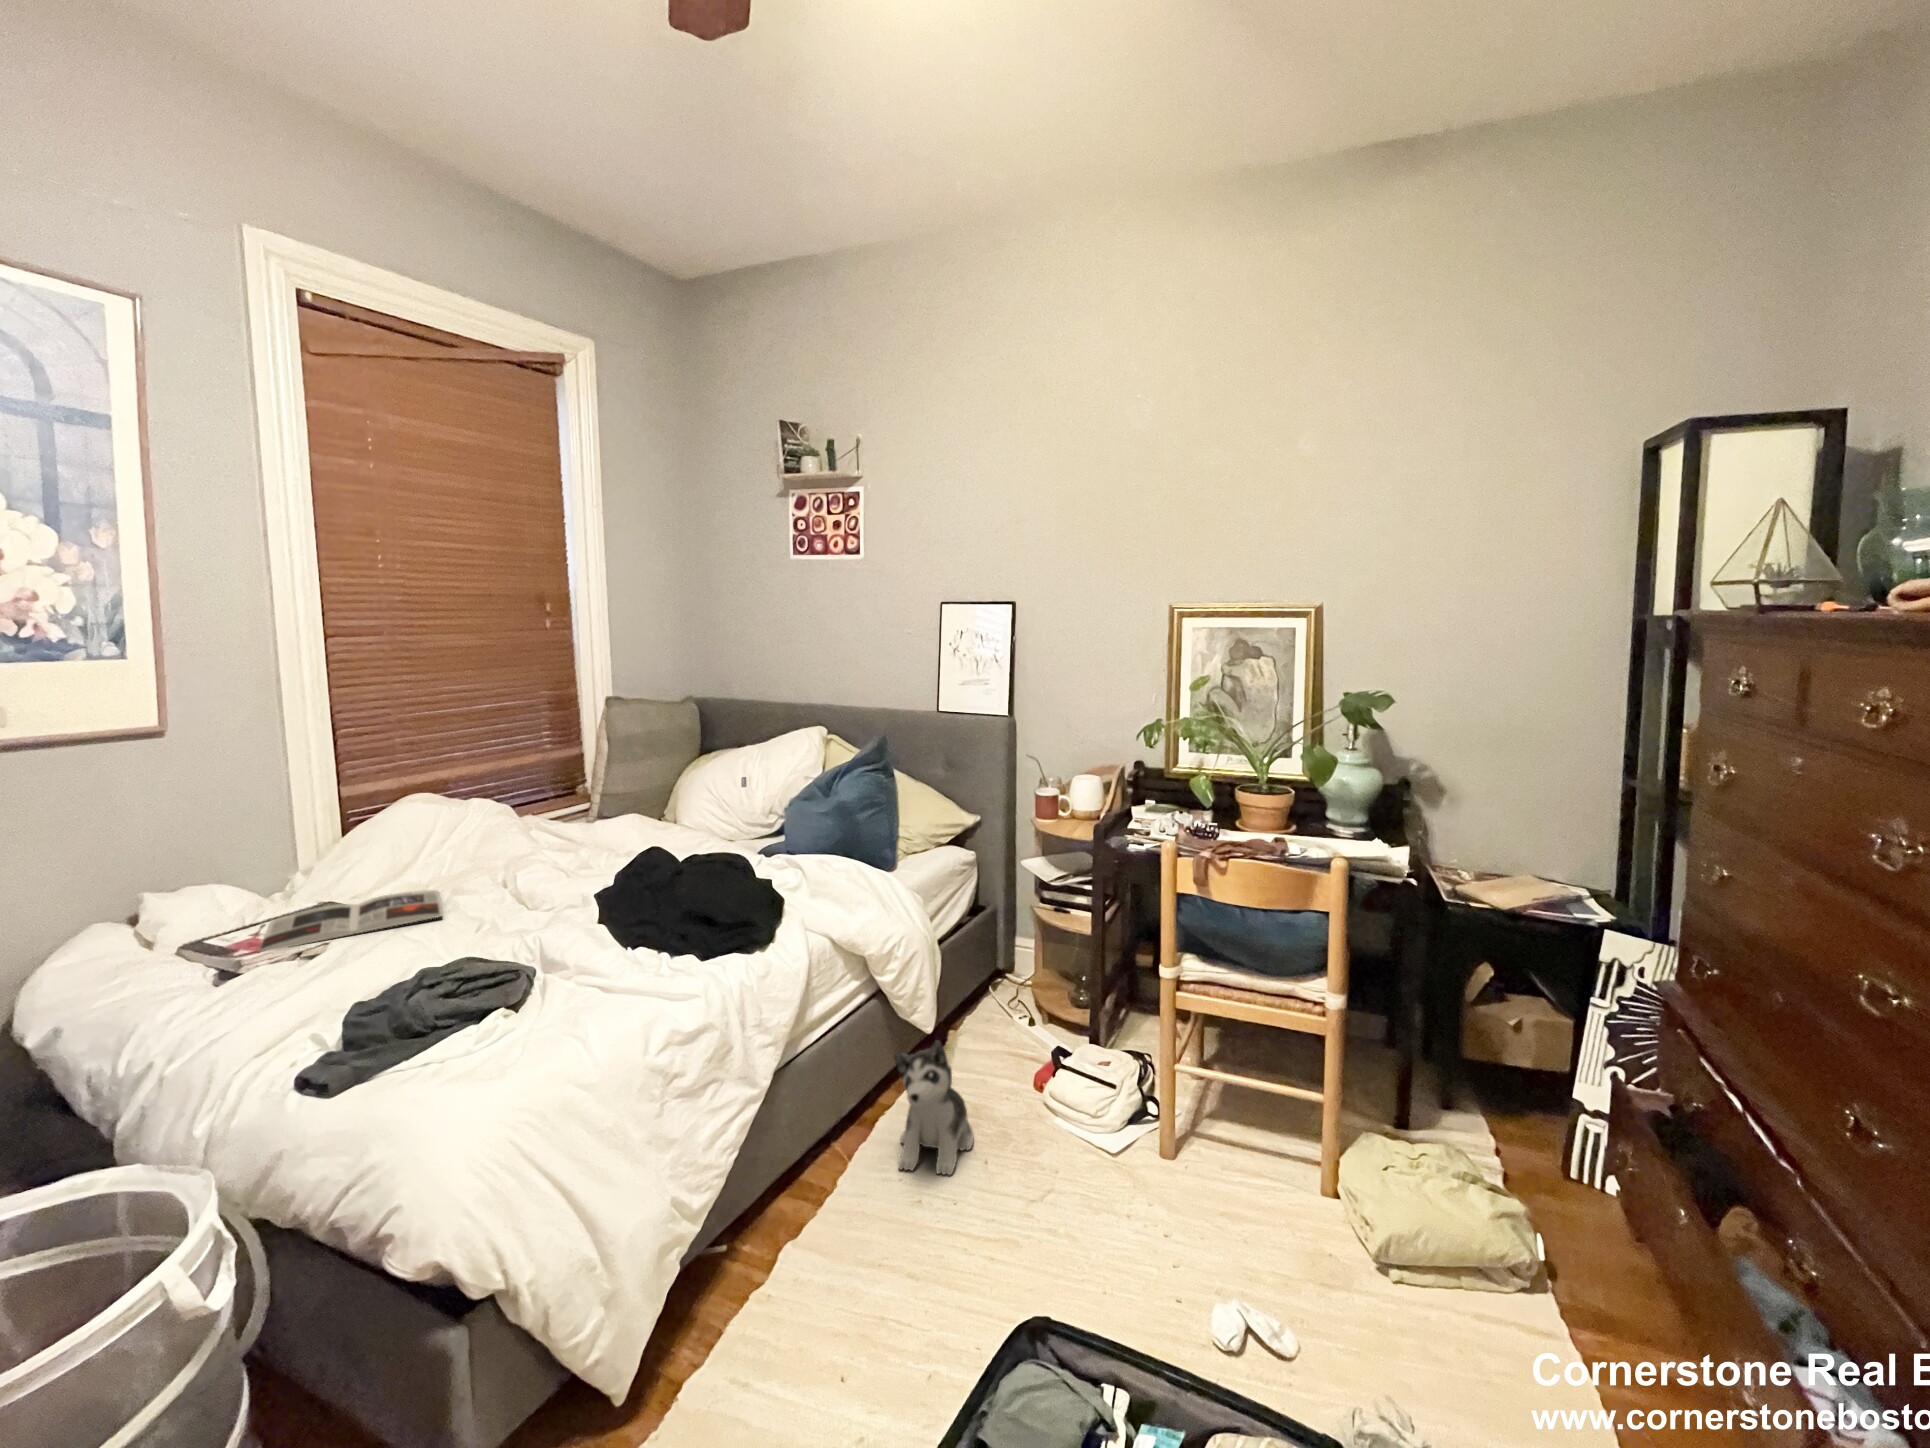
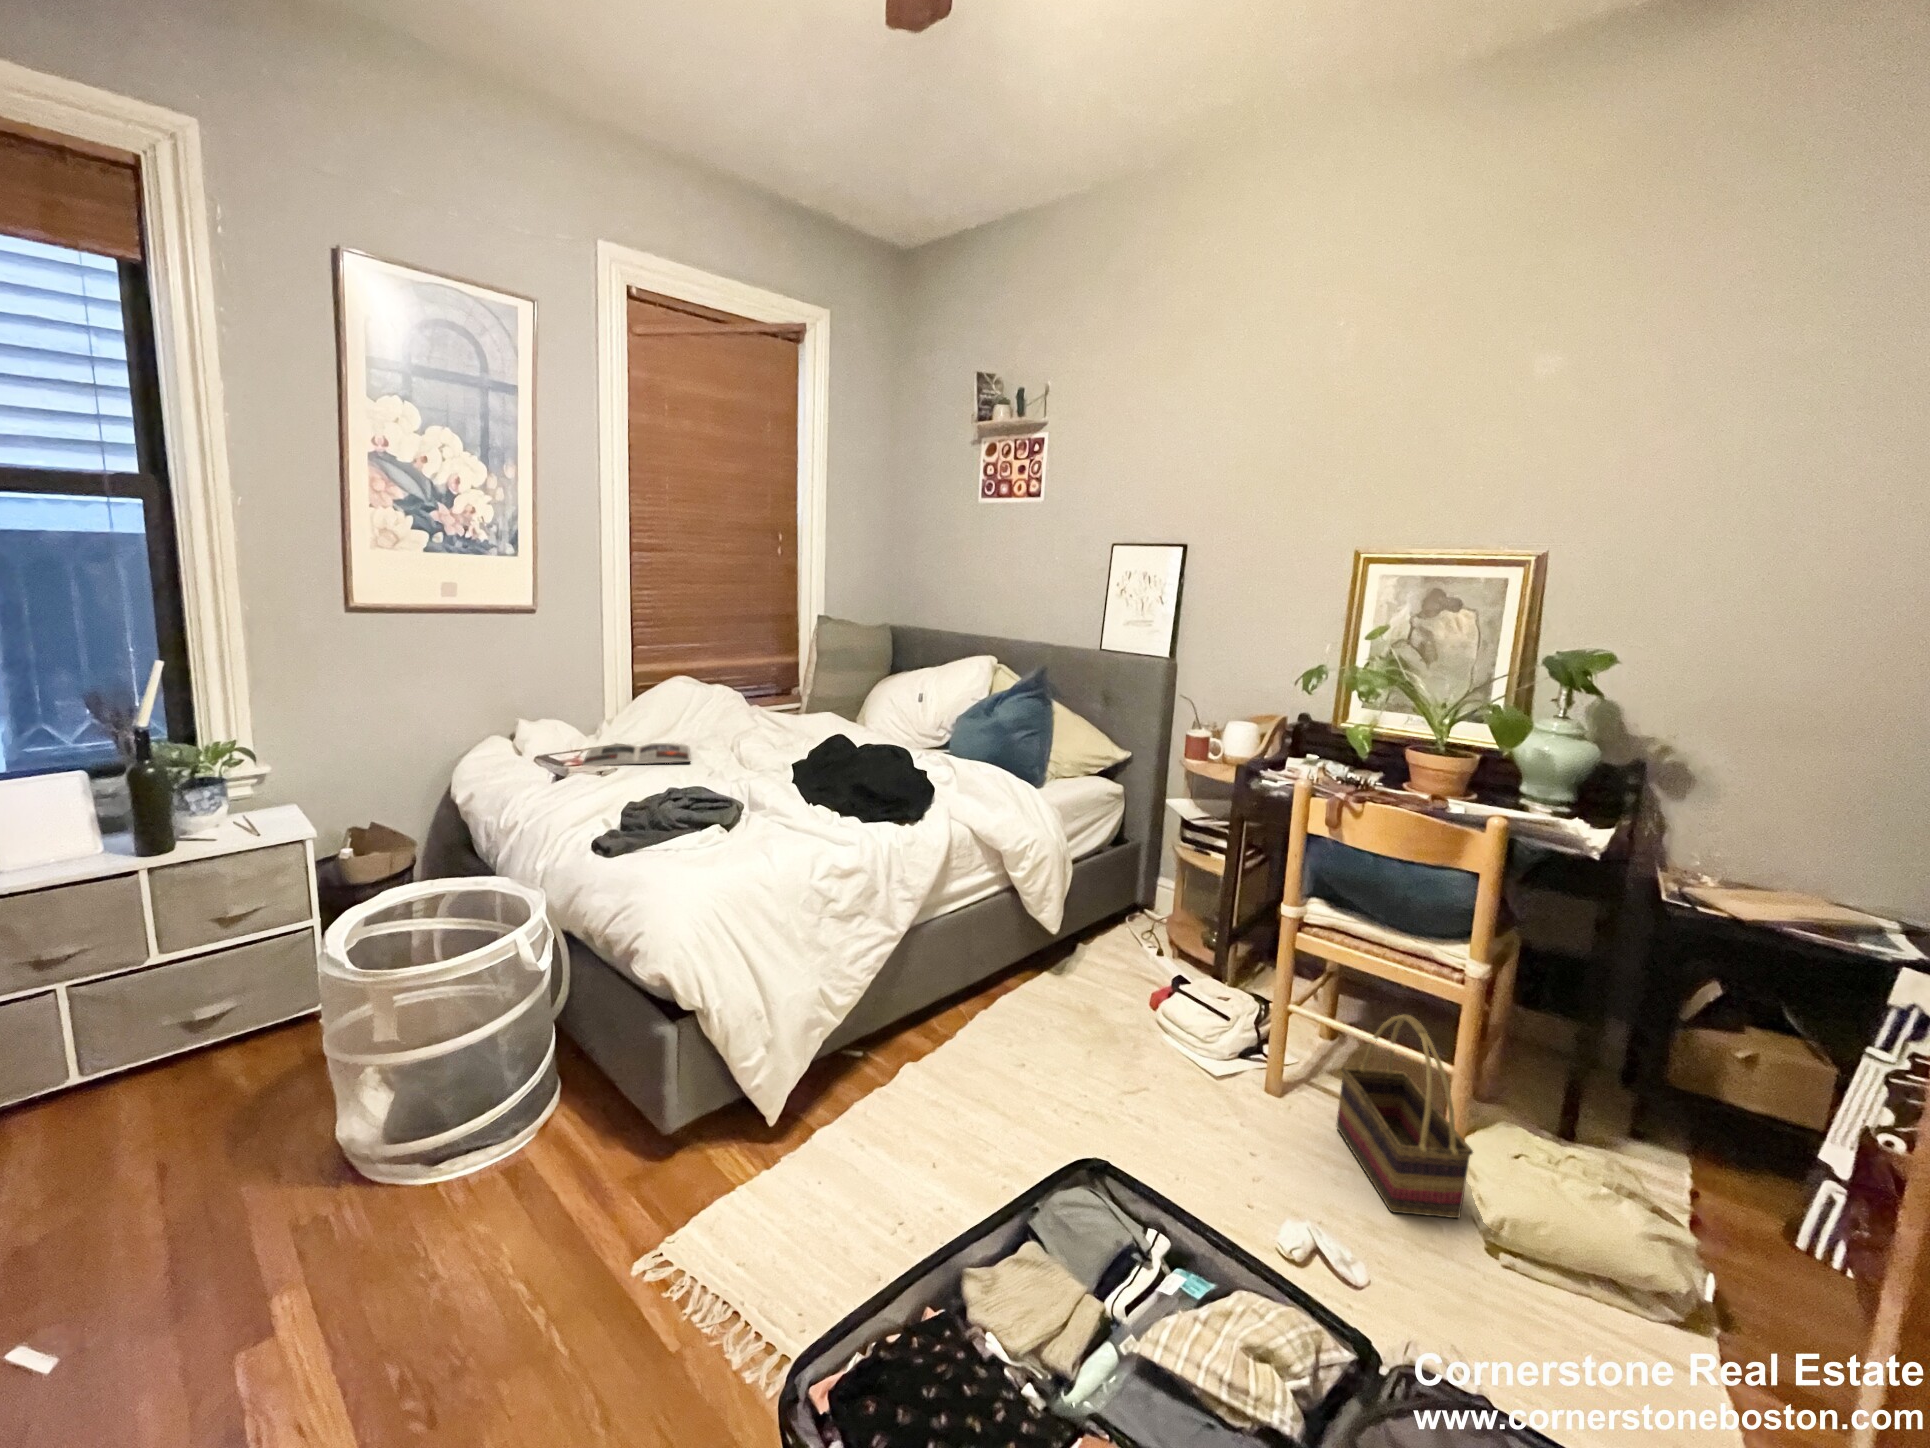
plush toy: present [894,1040,973,1175] -> none [1011,931,1082,1051]
basket: none [1229,1057,1355,1262] -> present [1336,1015,1473,1218]

